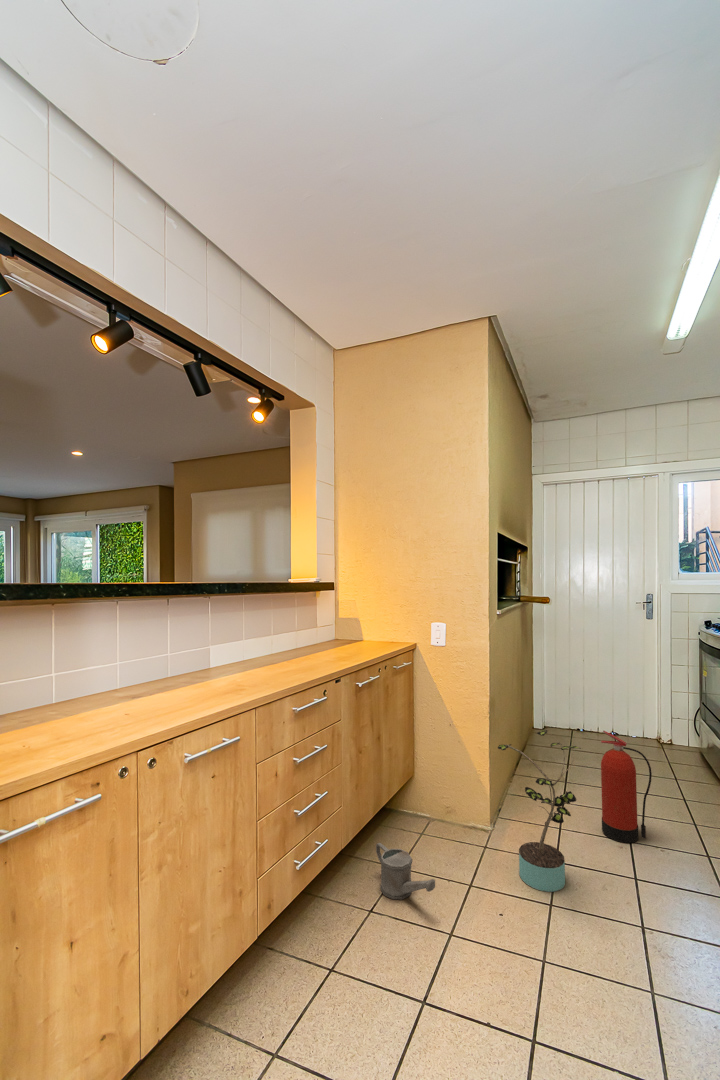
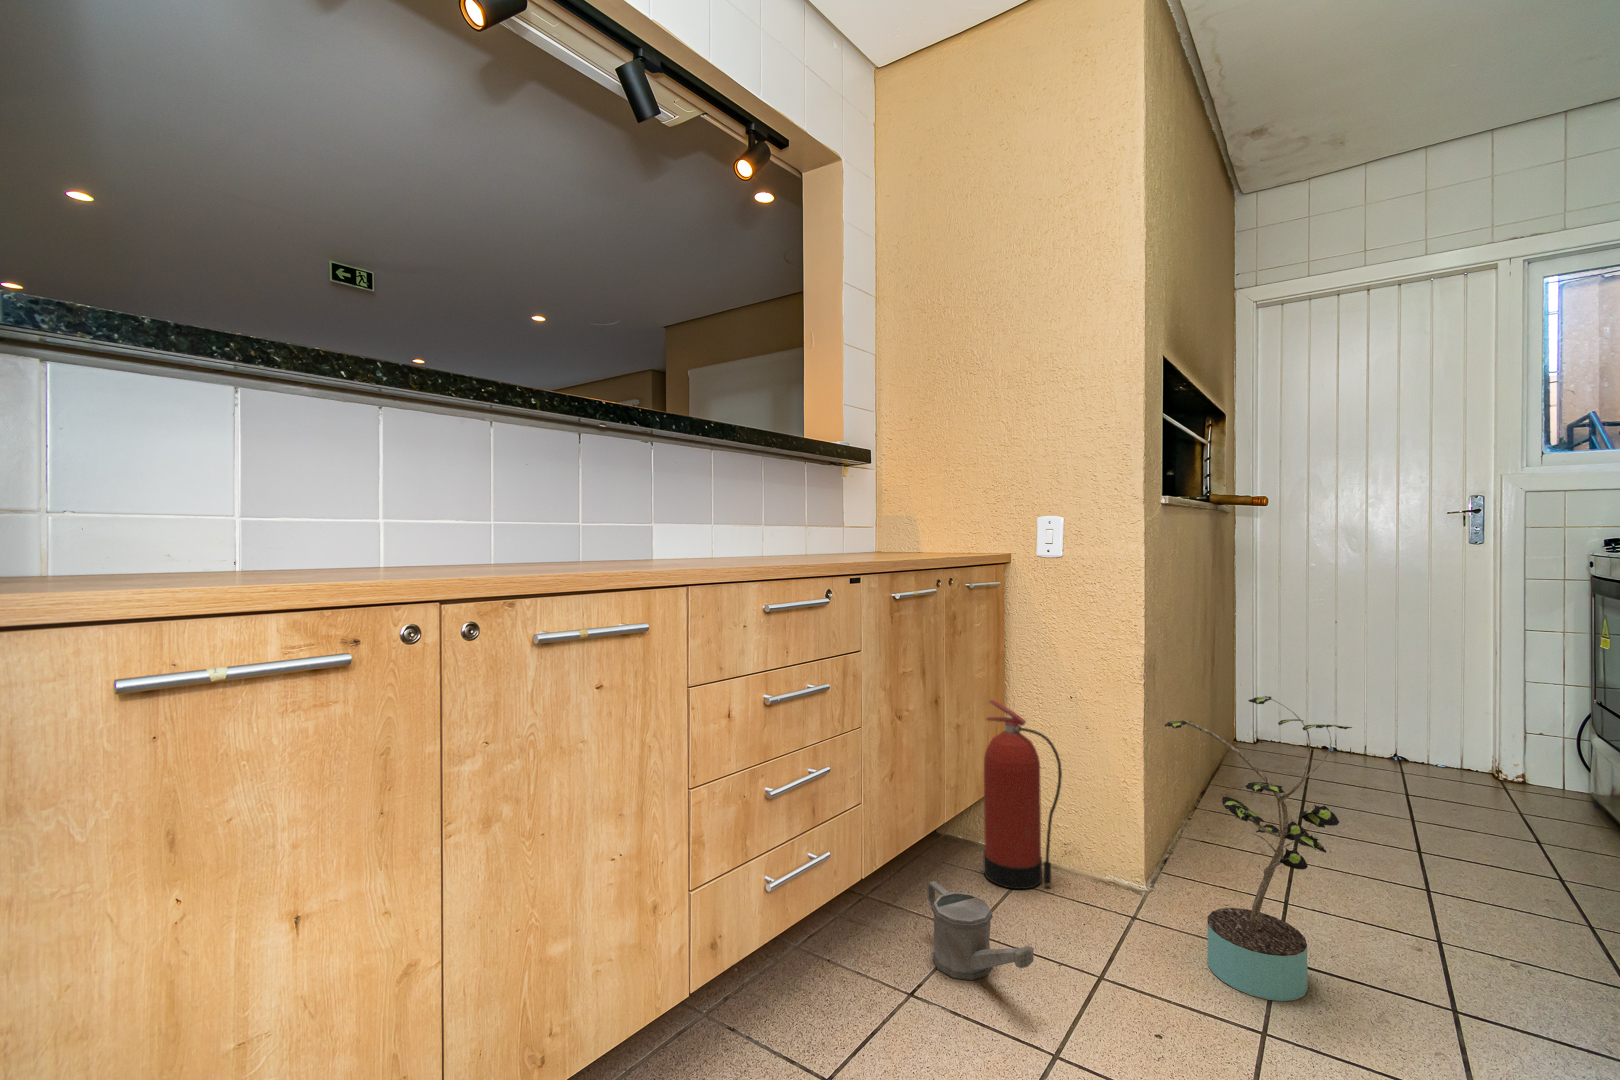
fire extinguisher: present [601,731,652,843] -> present [984,700,1062,889]

